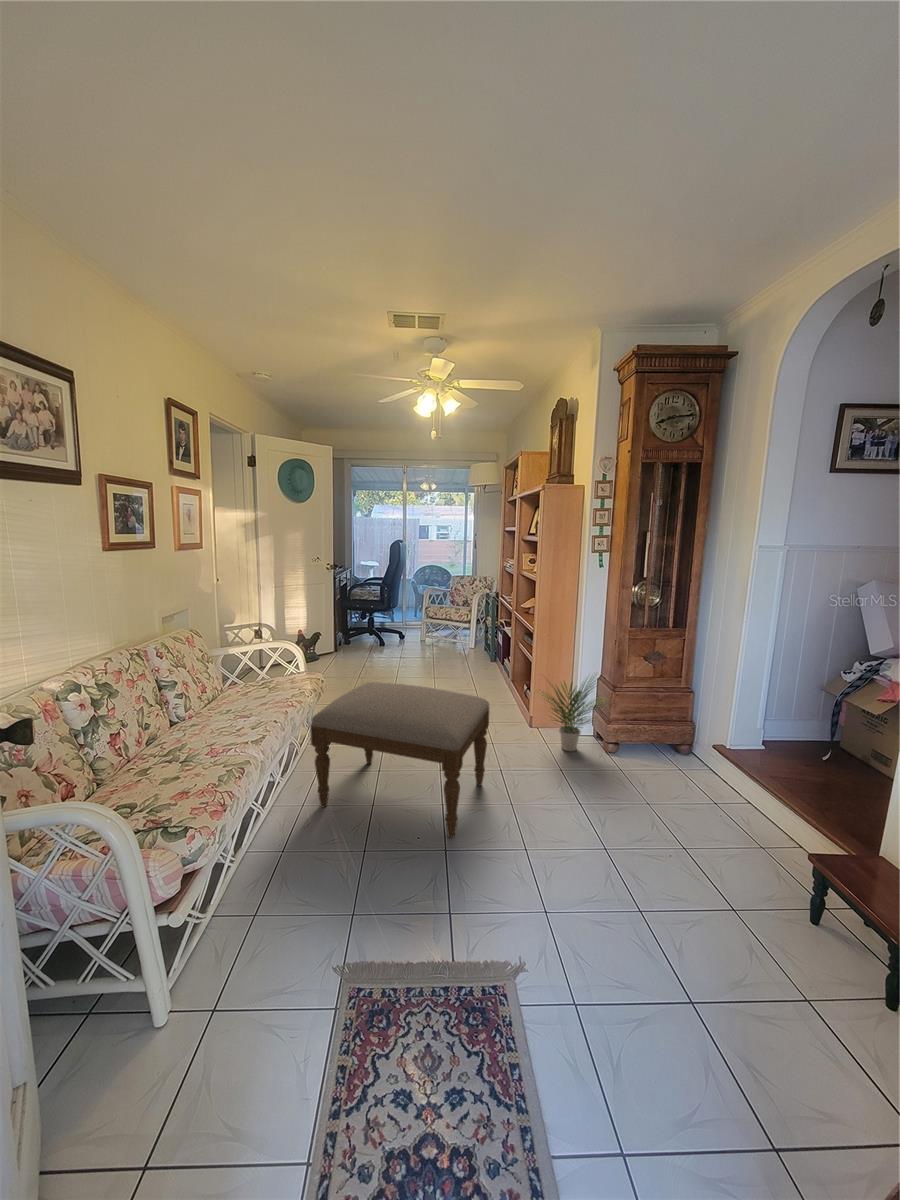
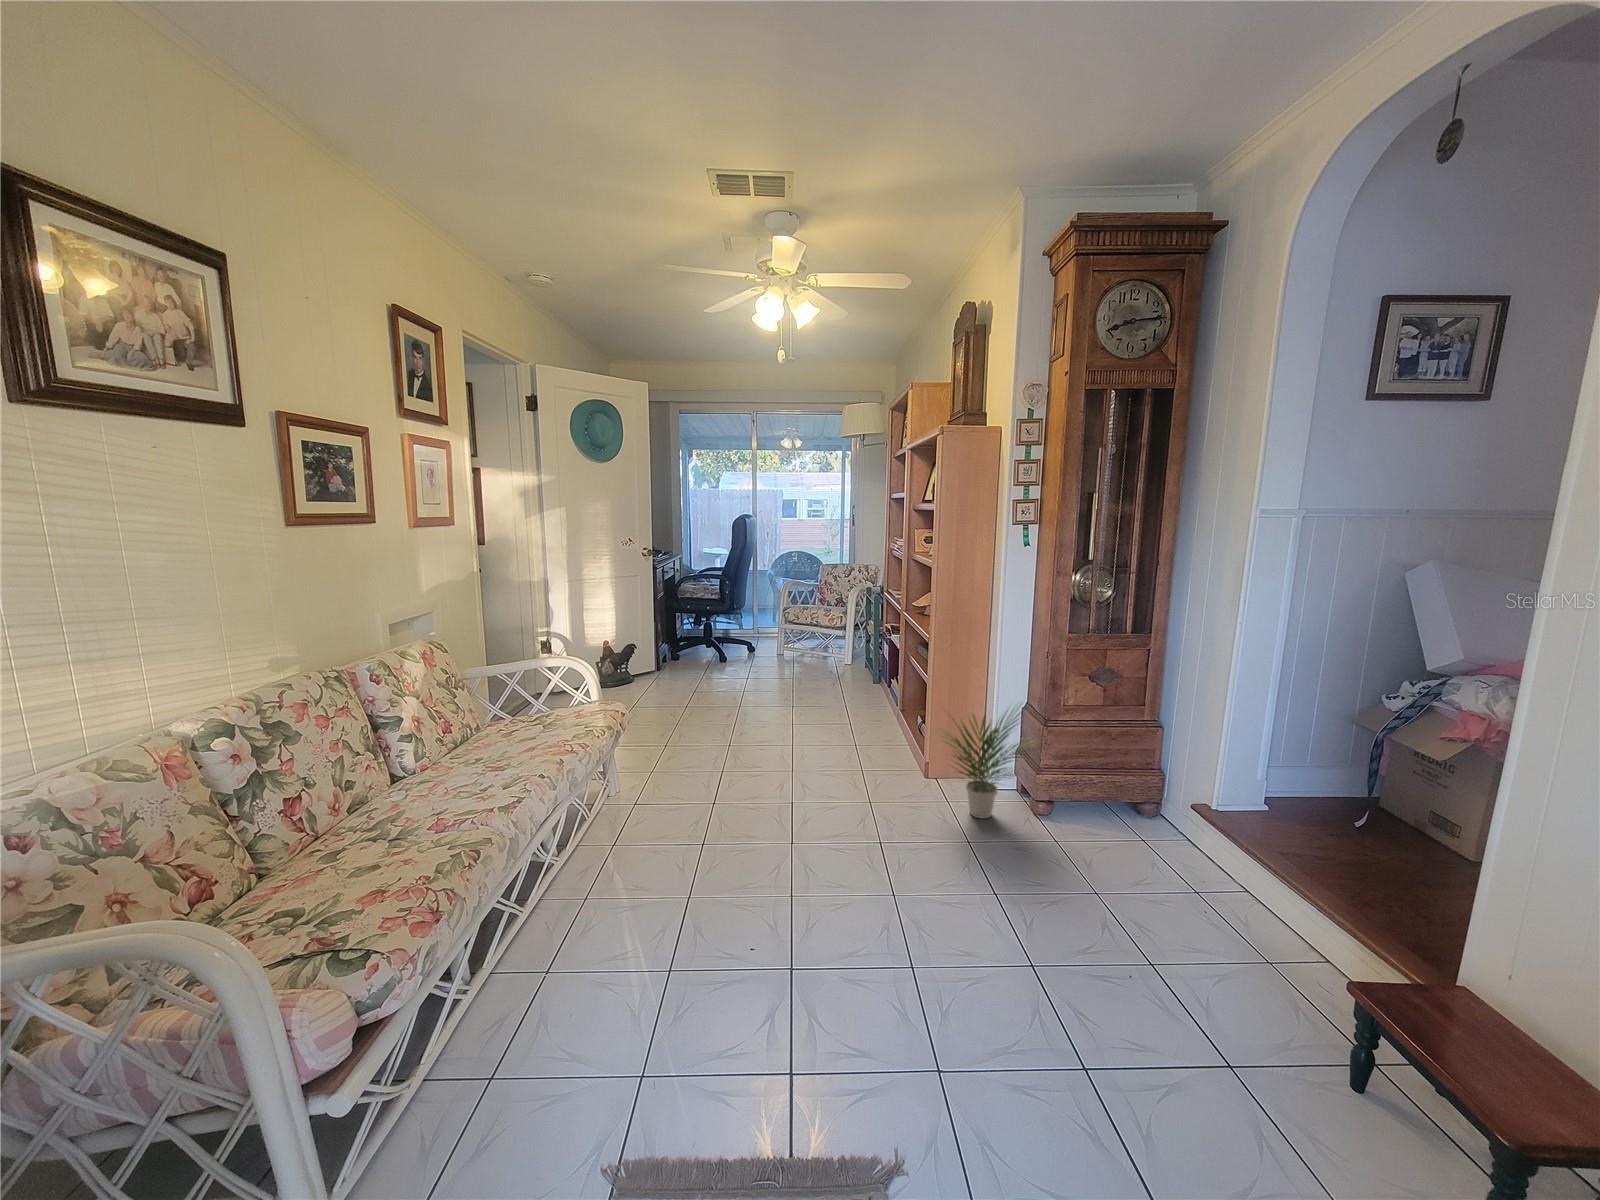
ottoman: present [310,682,489,838] -> none [589,717,859,956]

